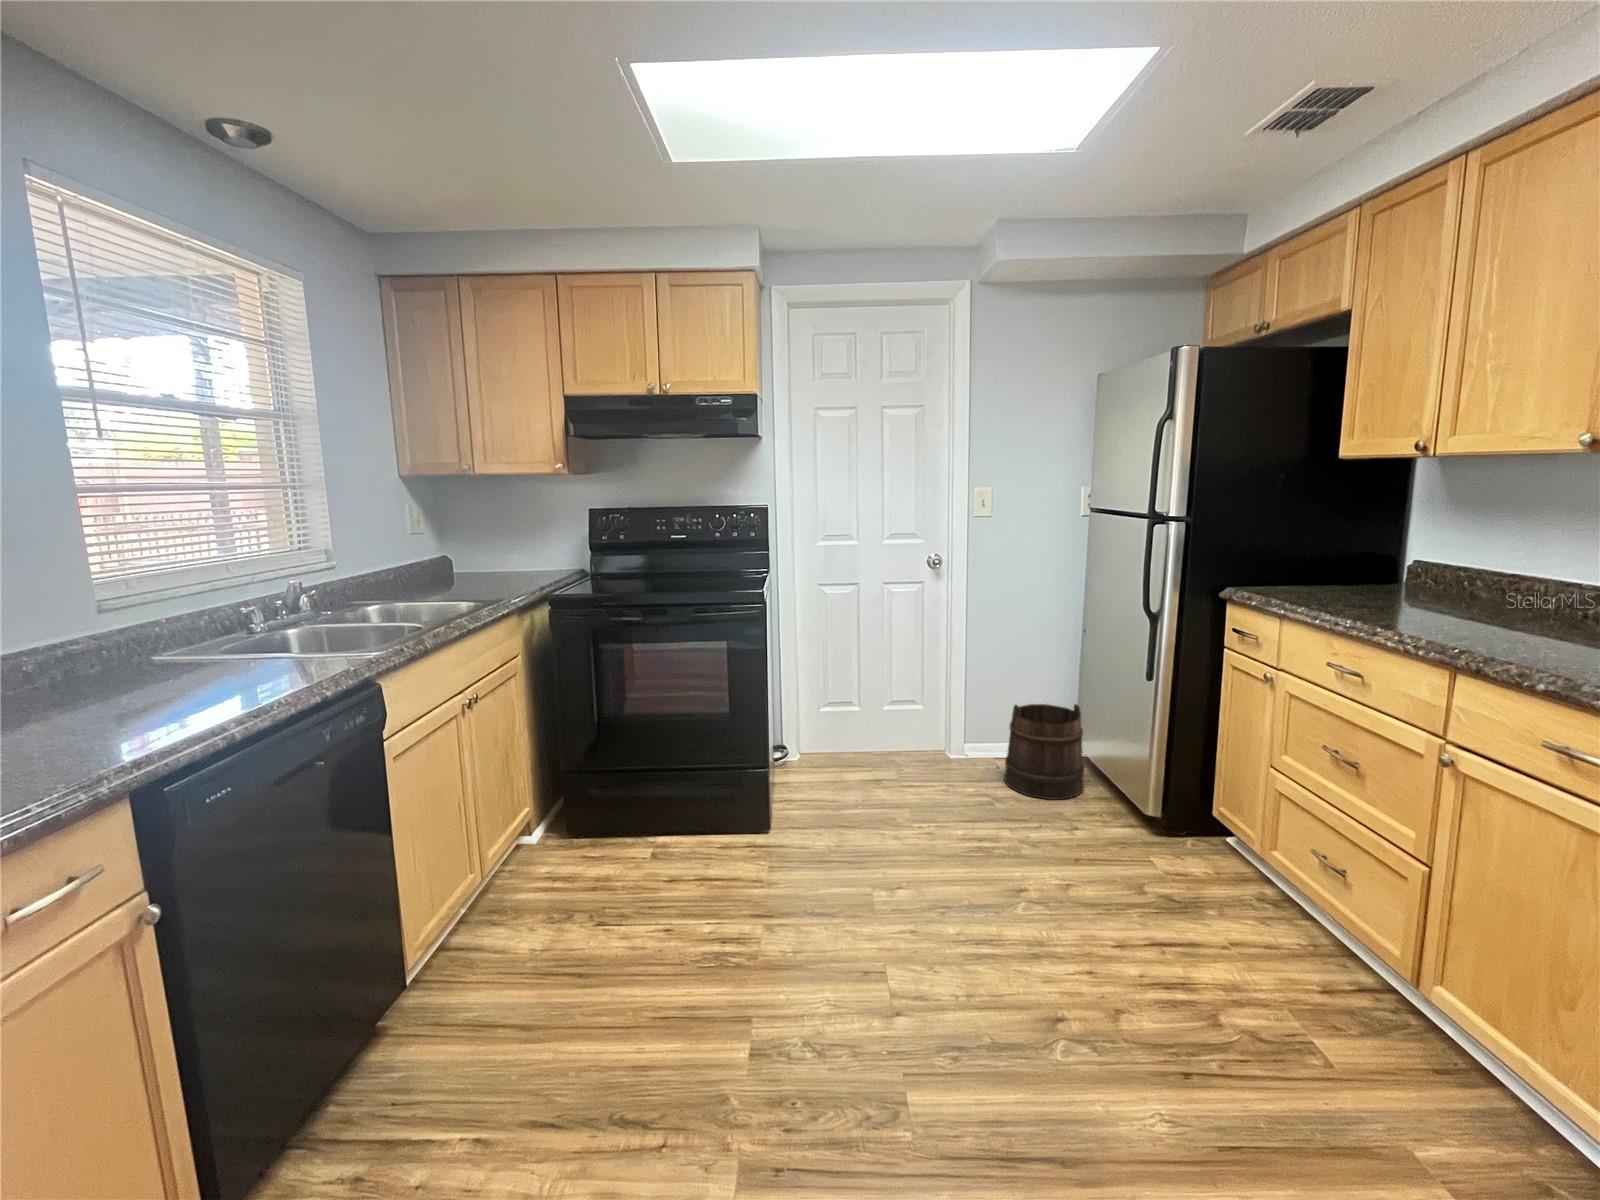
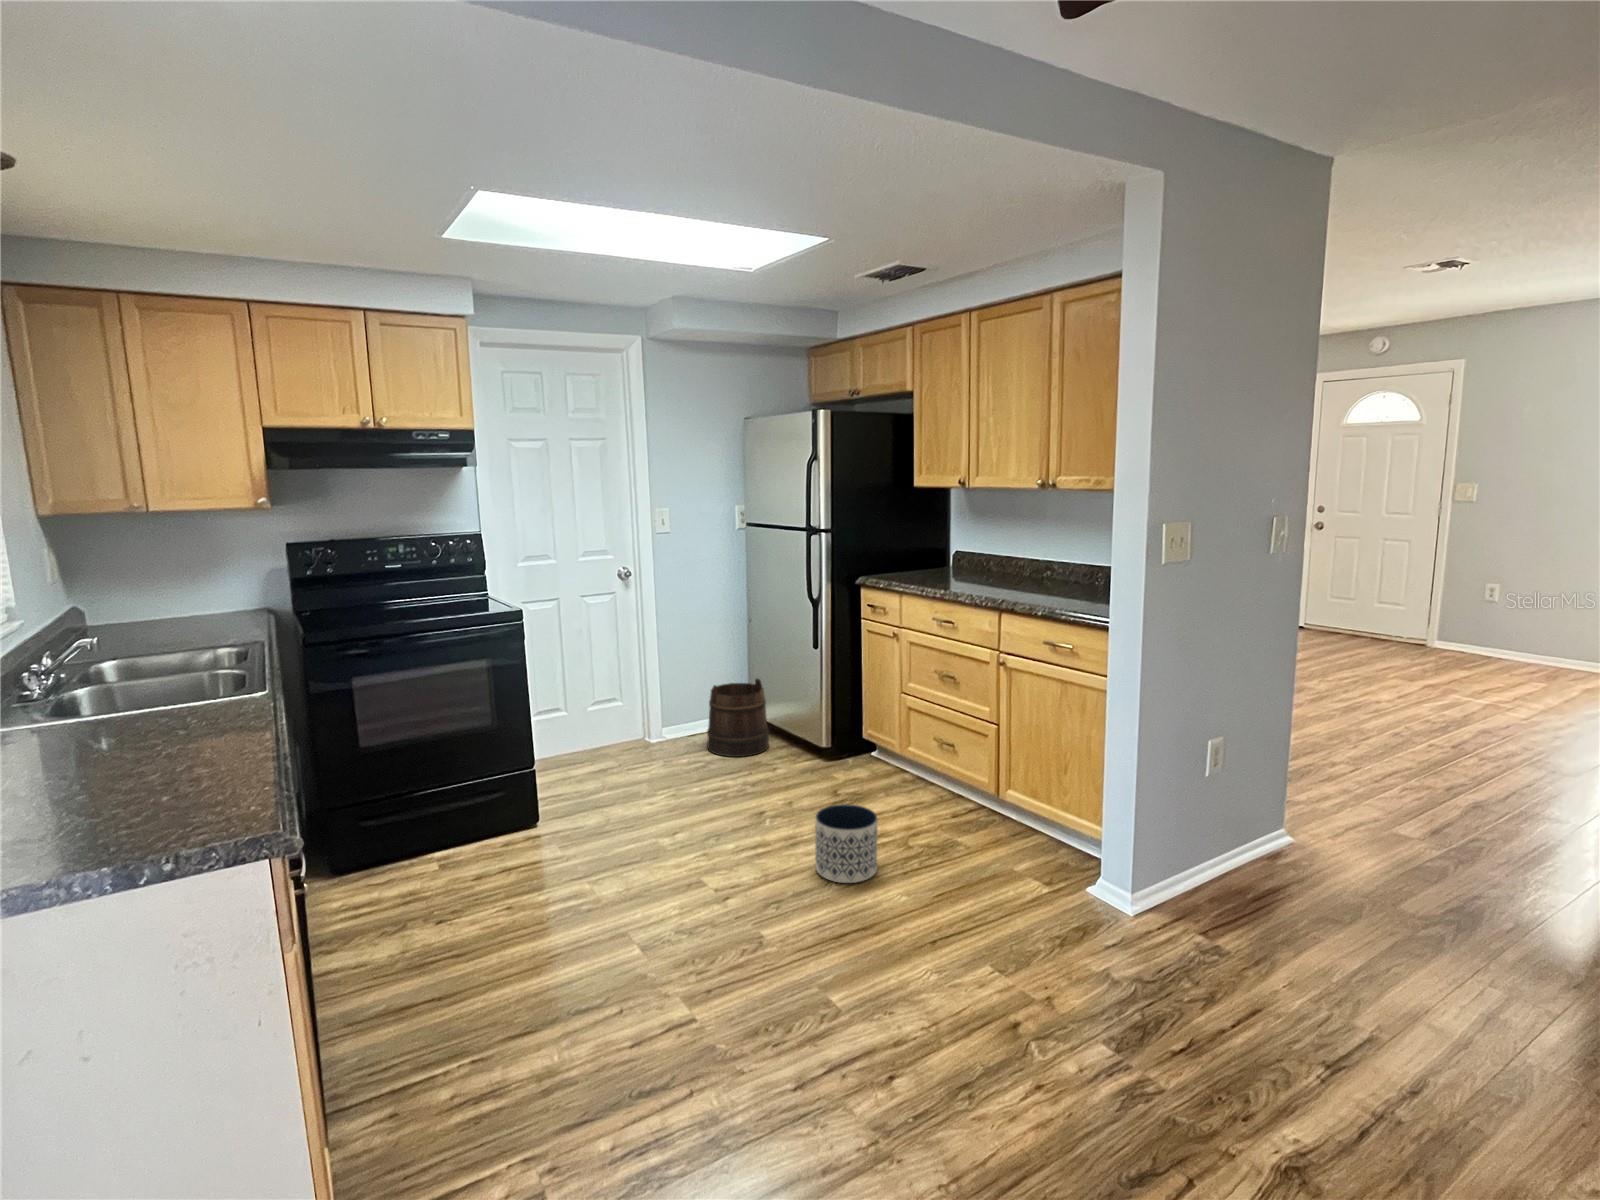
planter: none [1041,926,1147,1066] -> present [815,804,878,883]

